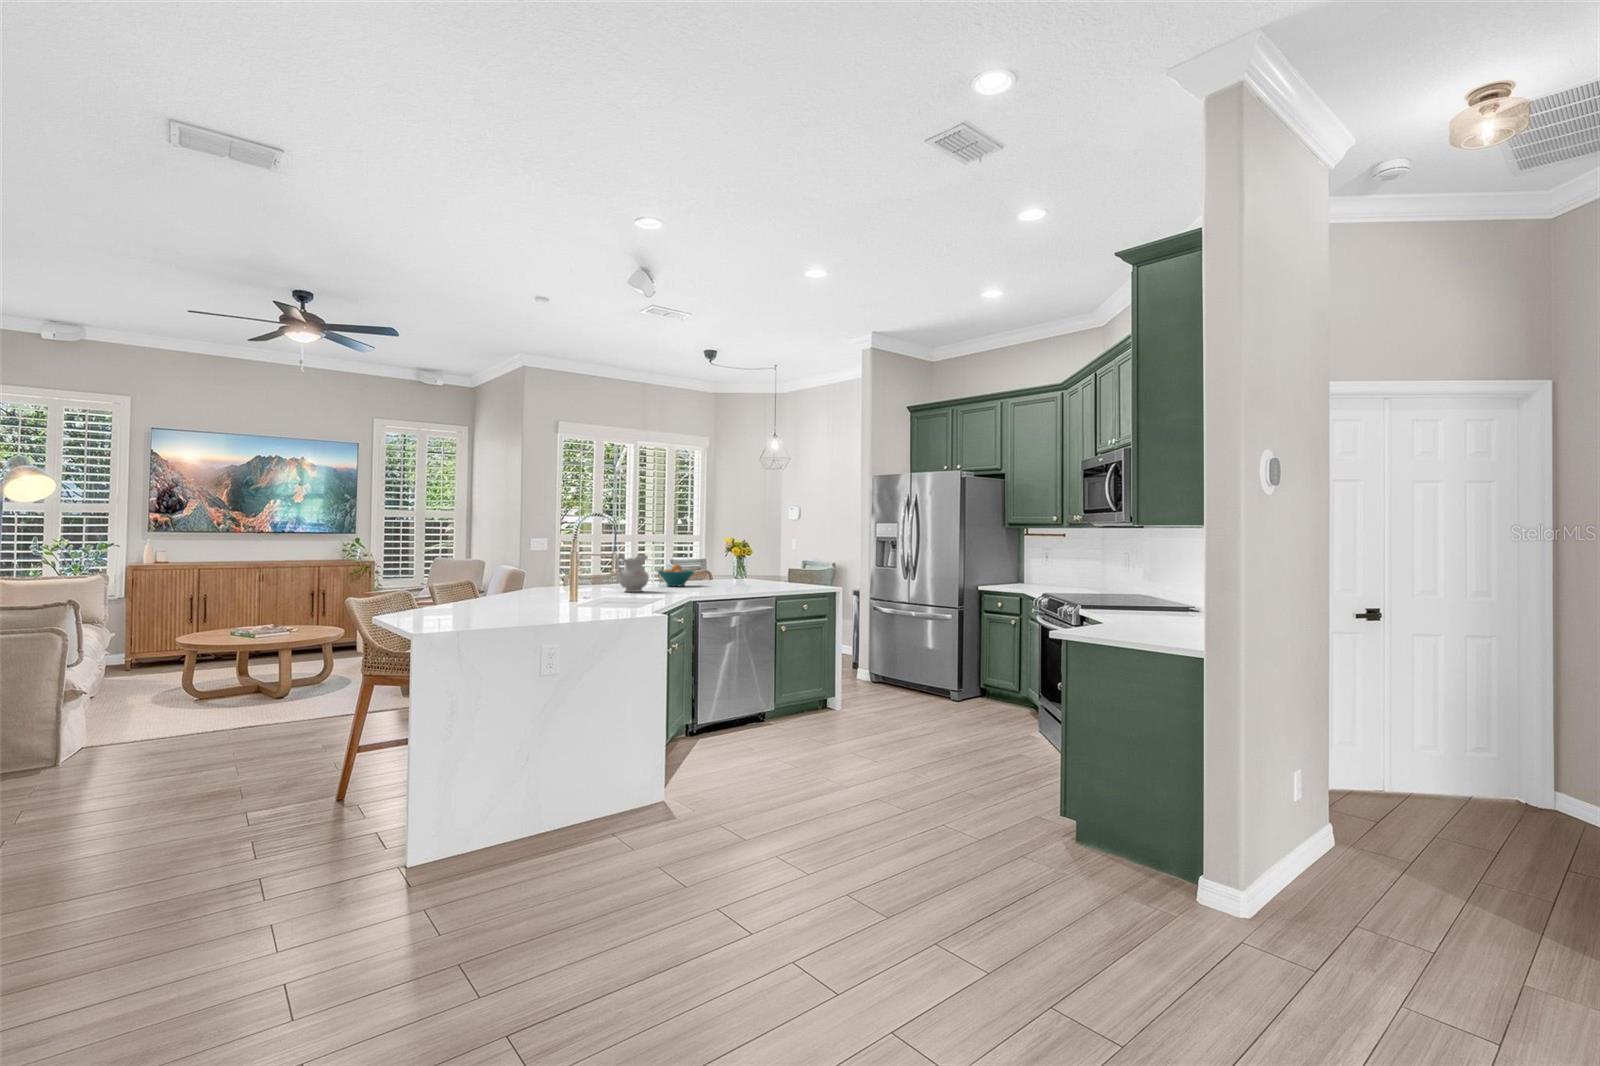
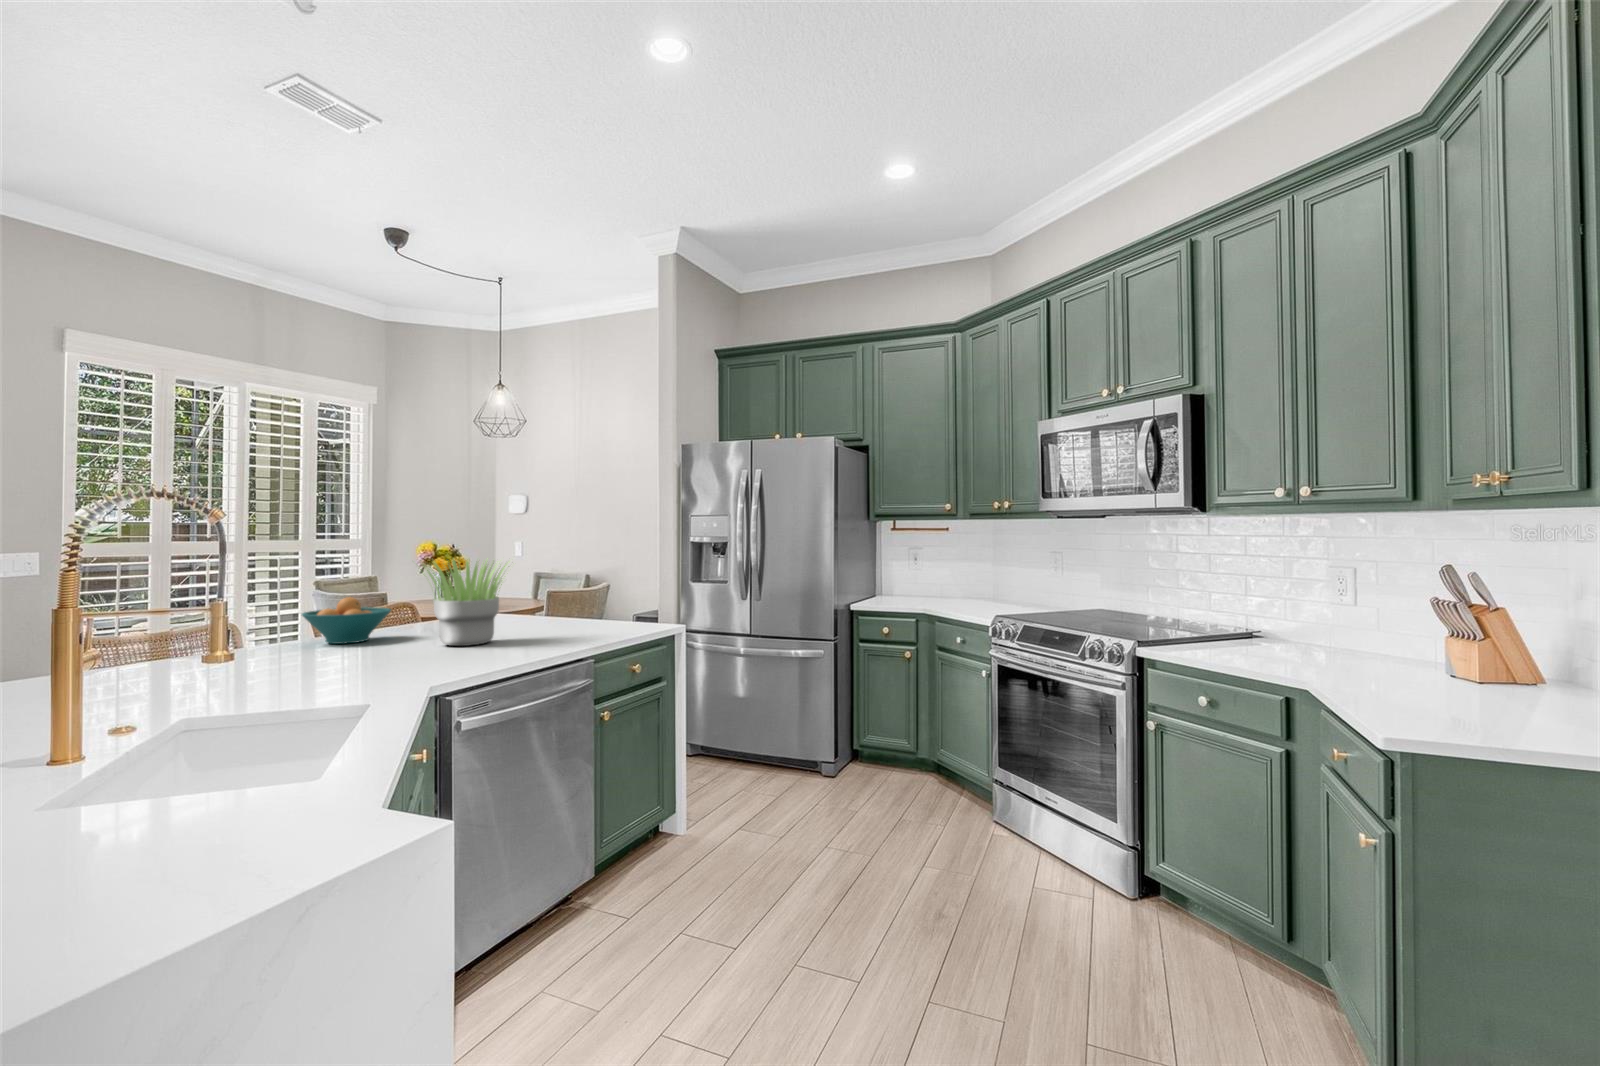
potted plant: none [699,545,750,589] -> present [420,560,507,646]
ceramic pitcher: present [616,554,649,592] -> none [190,585,287,678]

